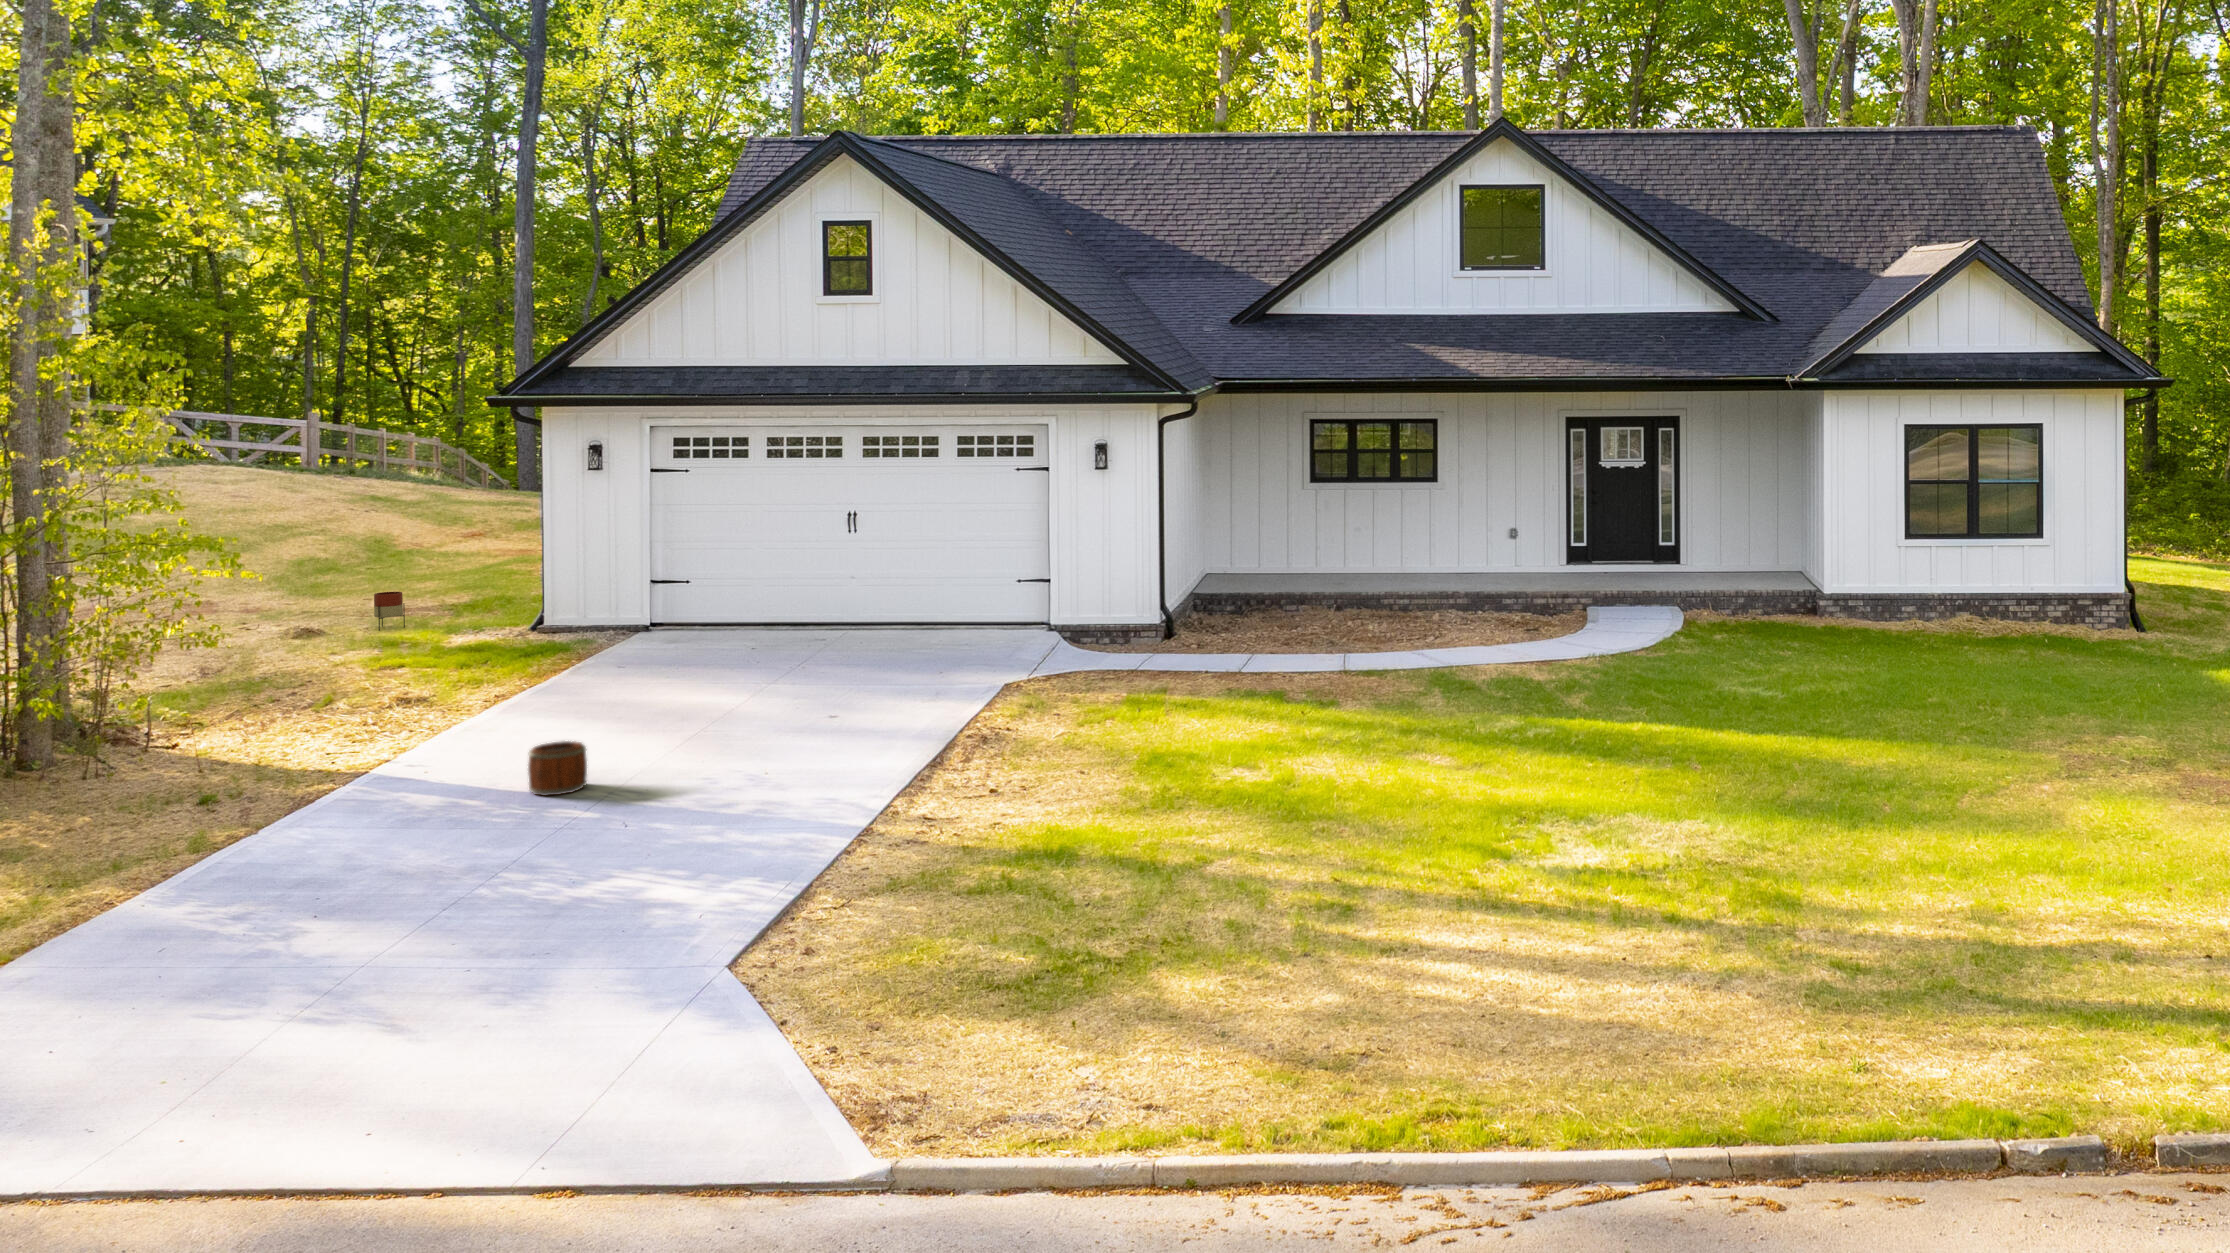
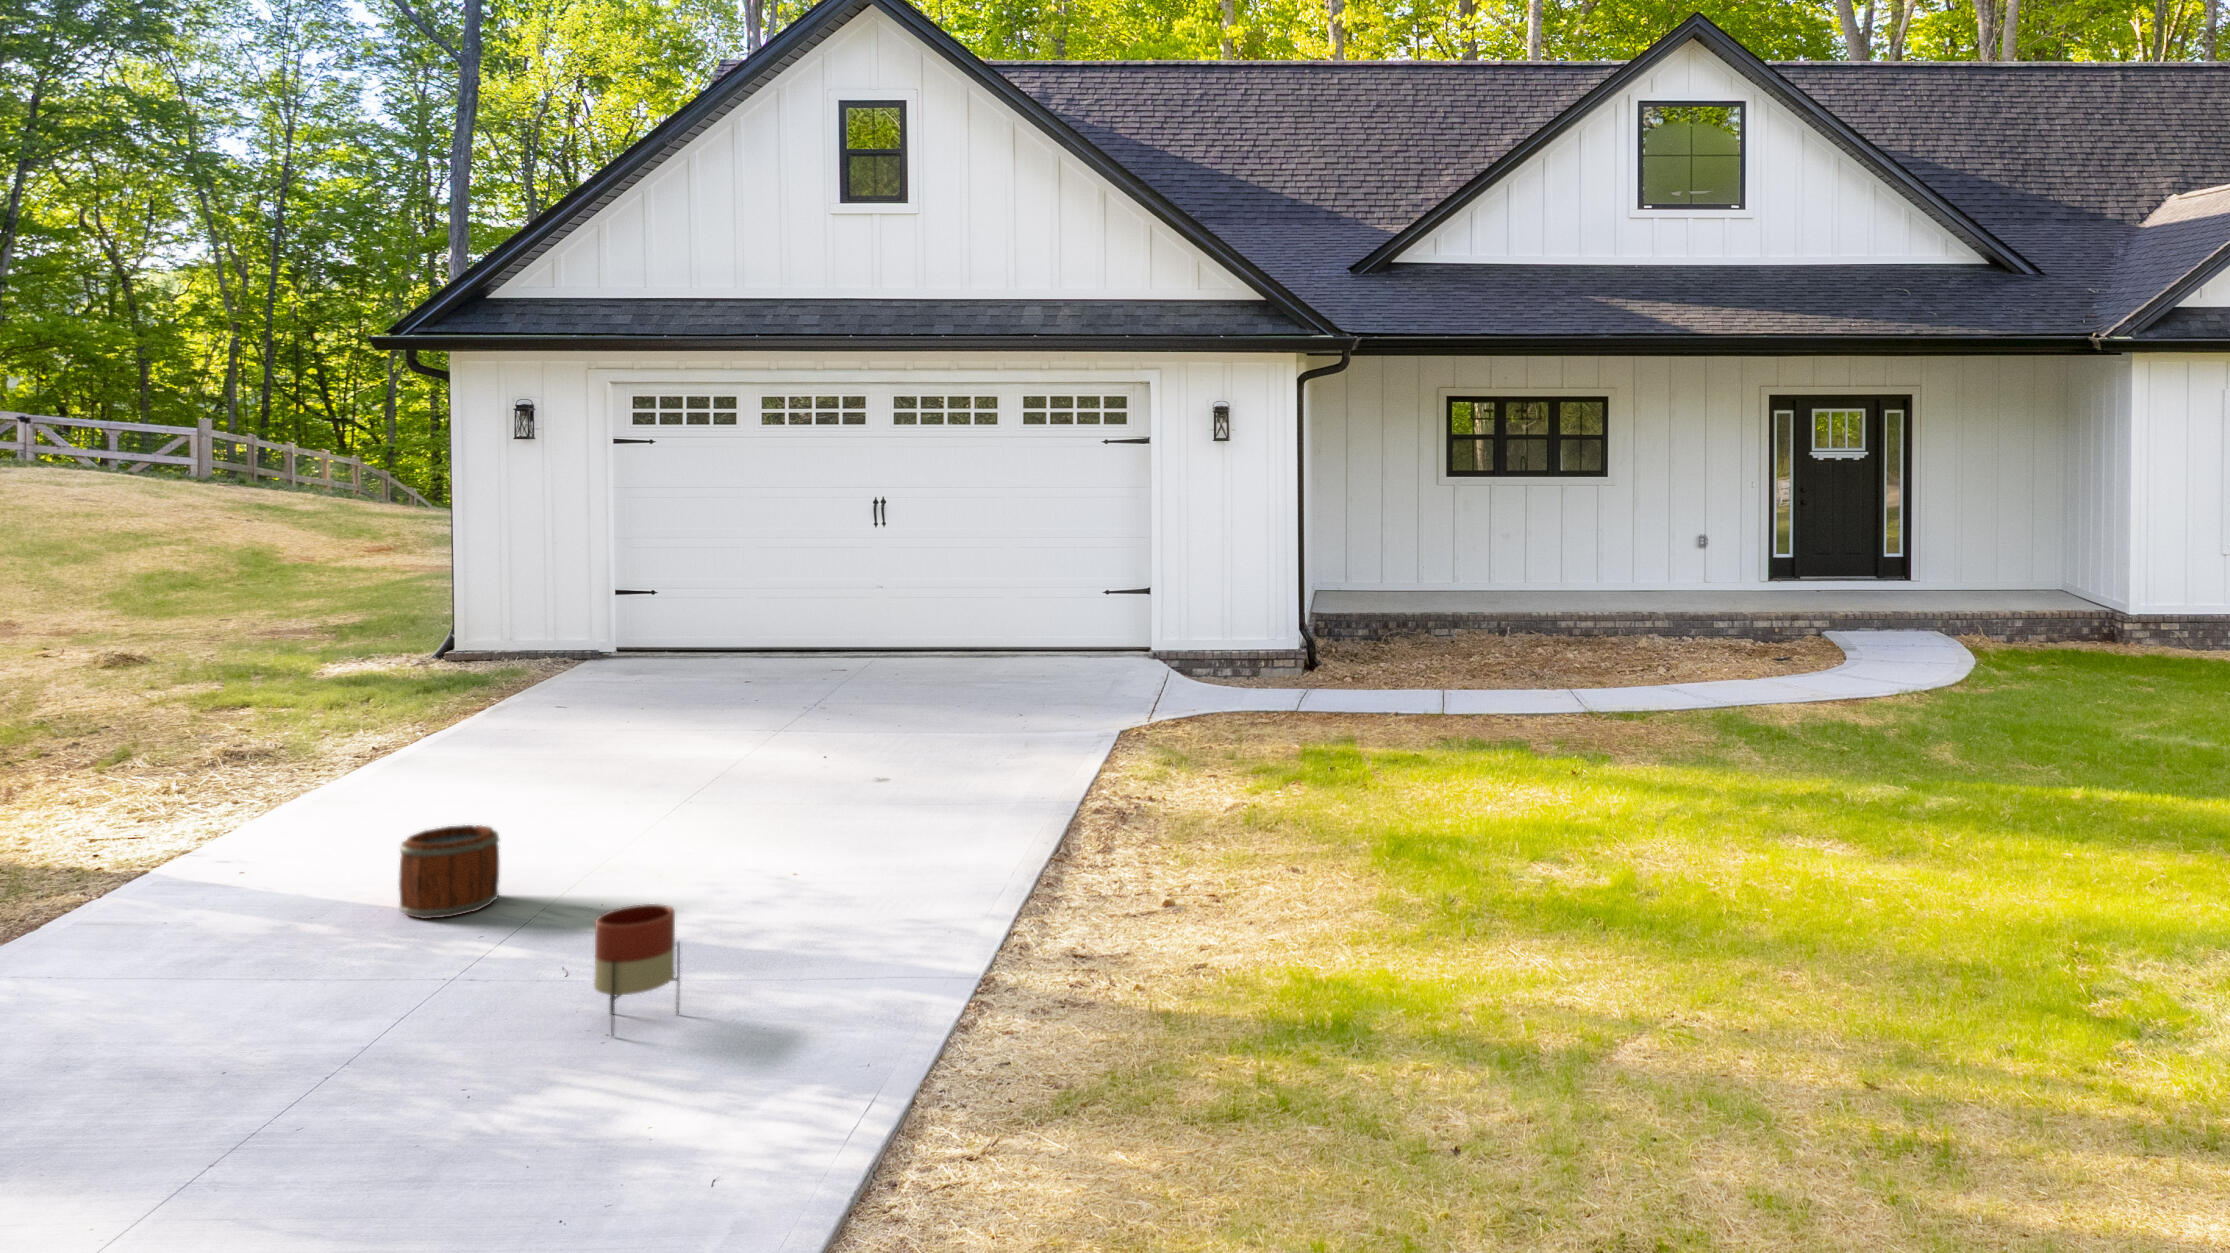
planter: present [374,592,405,631] -> present [594,904,680,1036]

